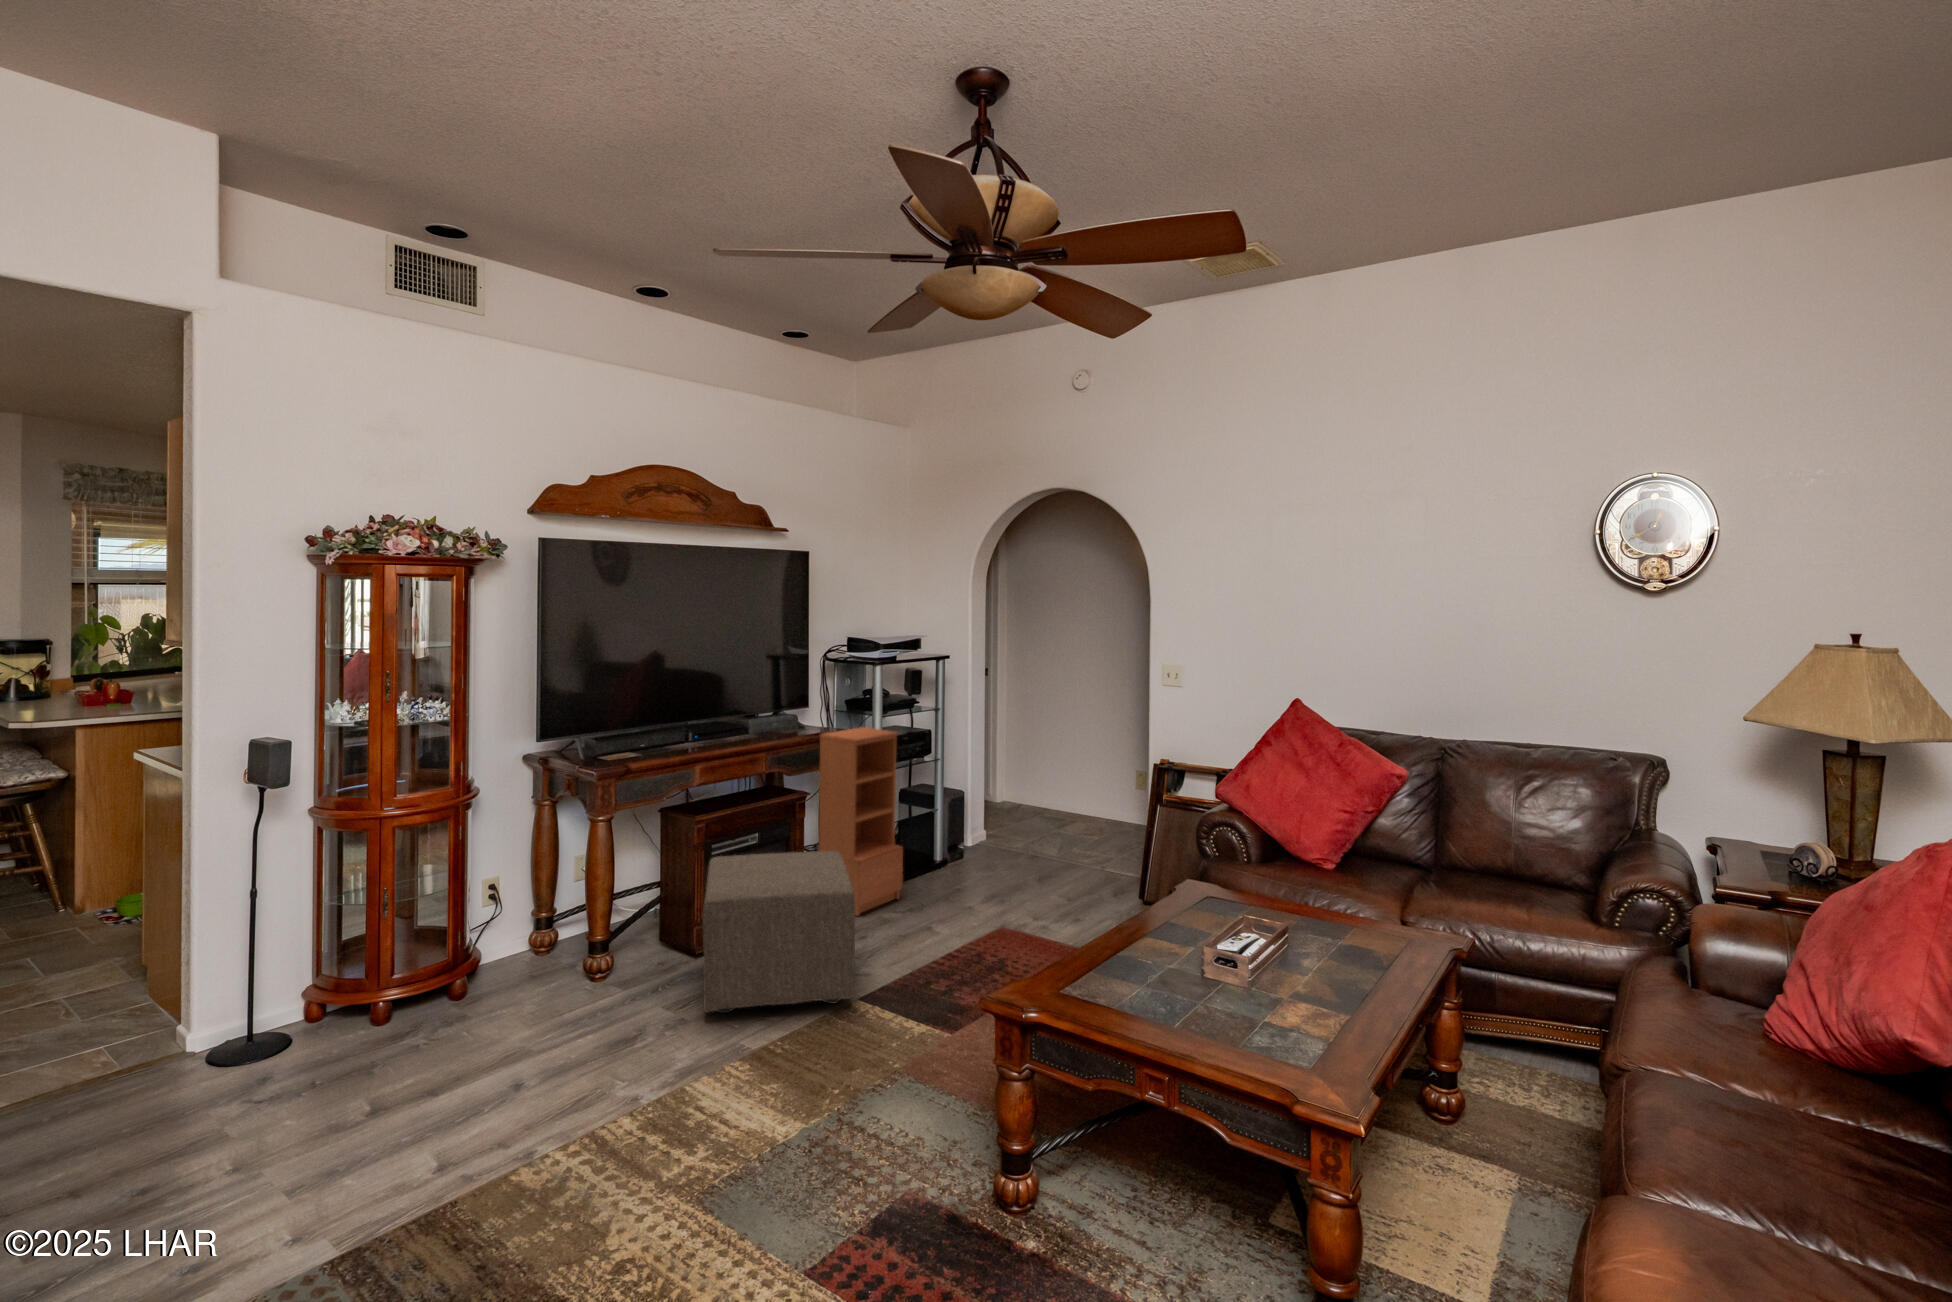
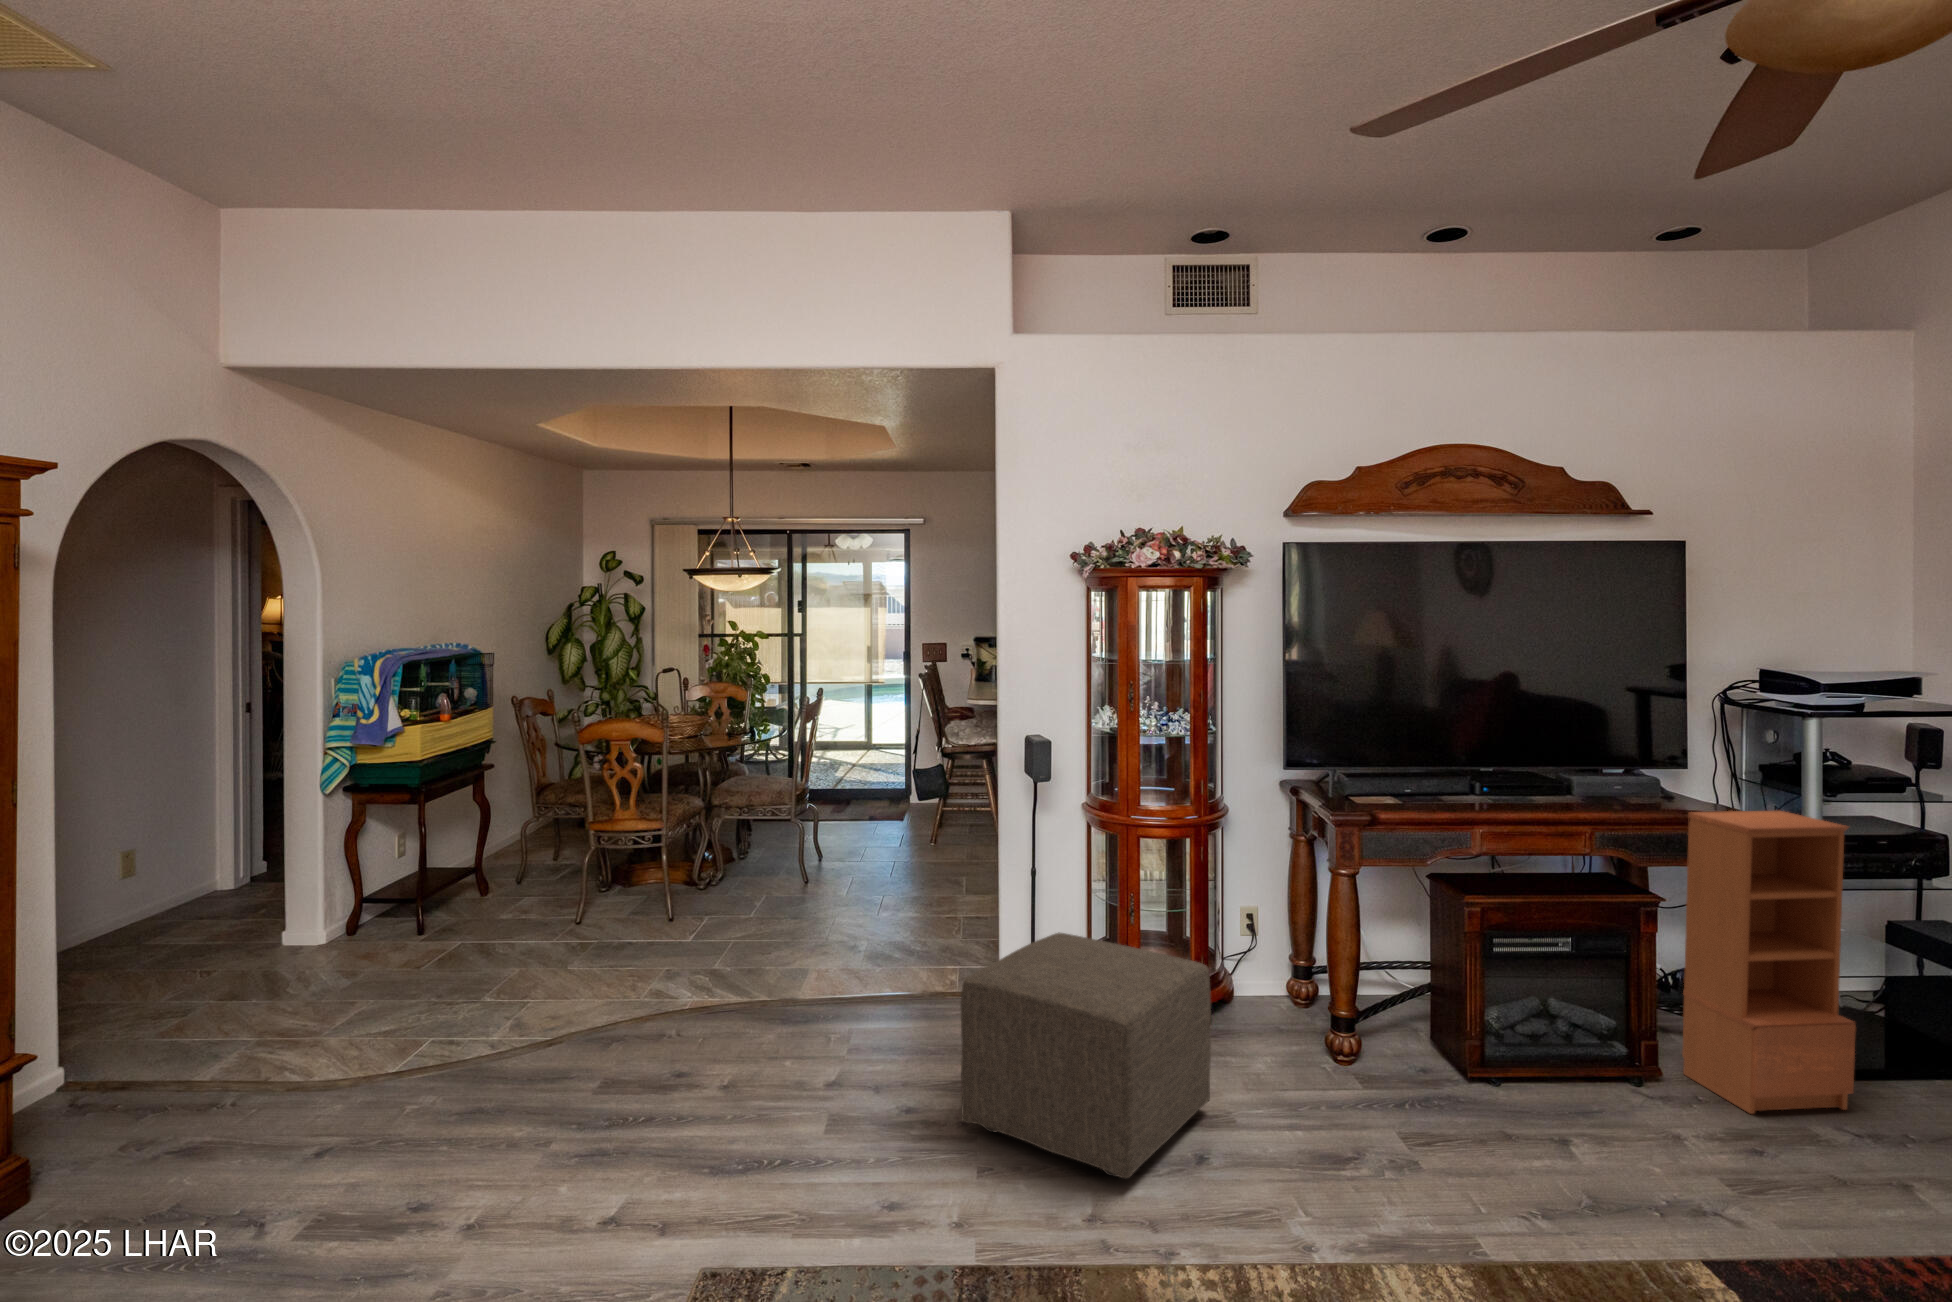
ottoman: present [703,851,855,1013] -> present [961,933,1211,1179]

